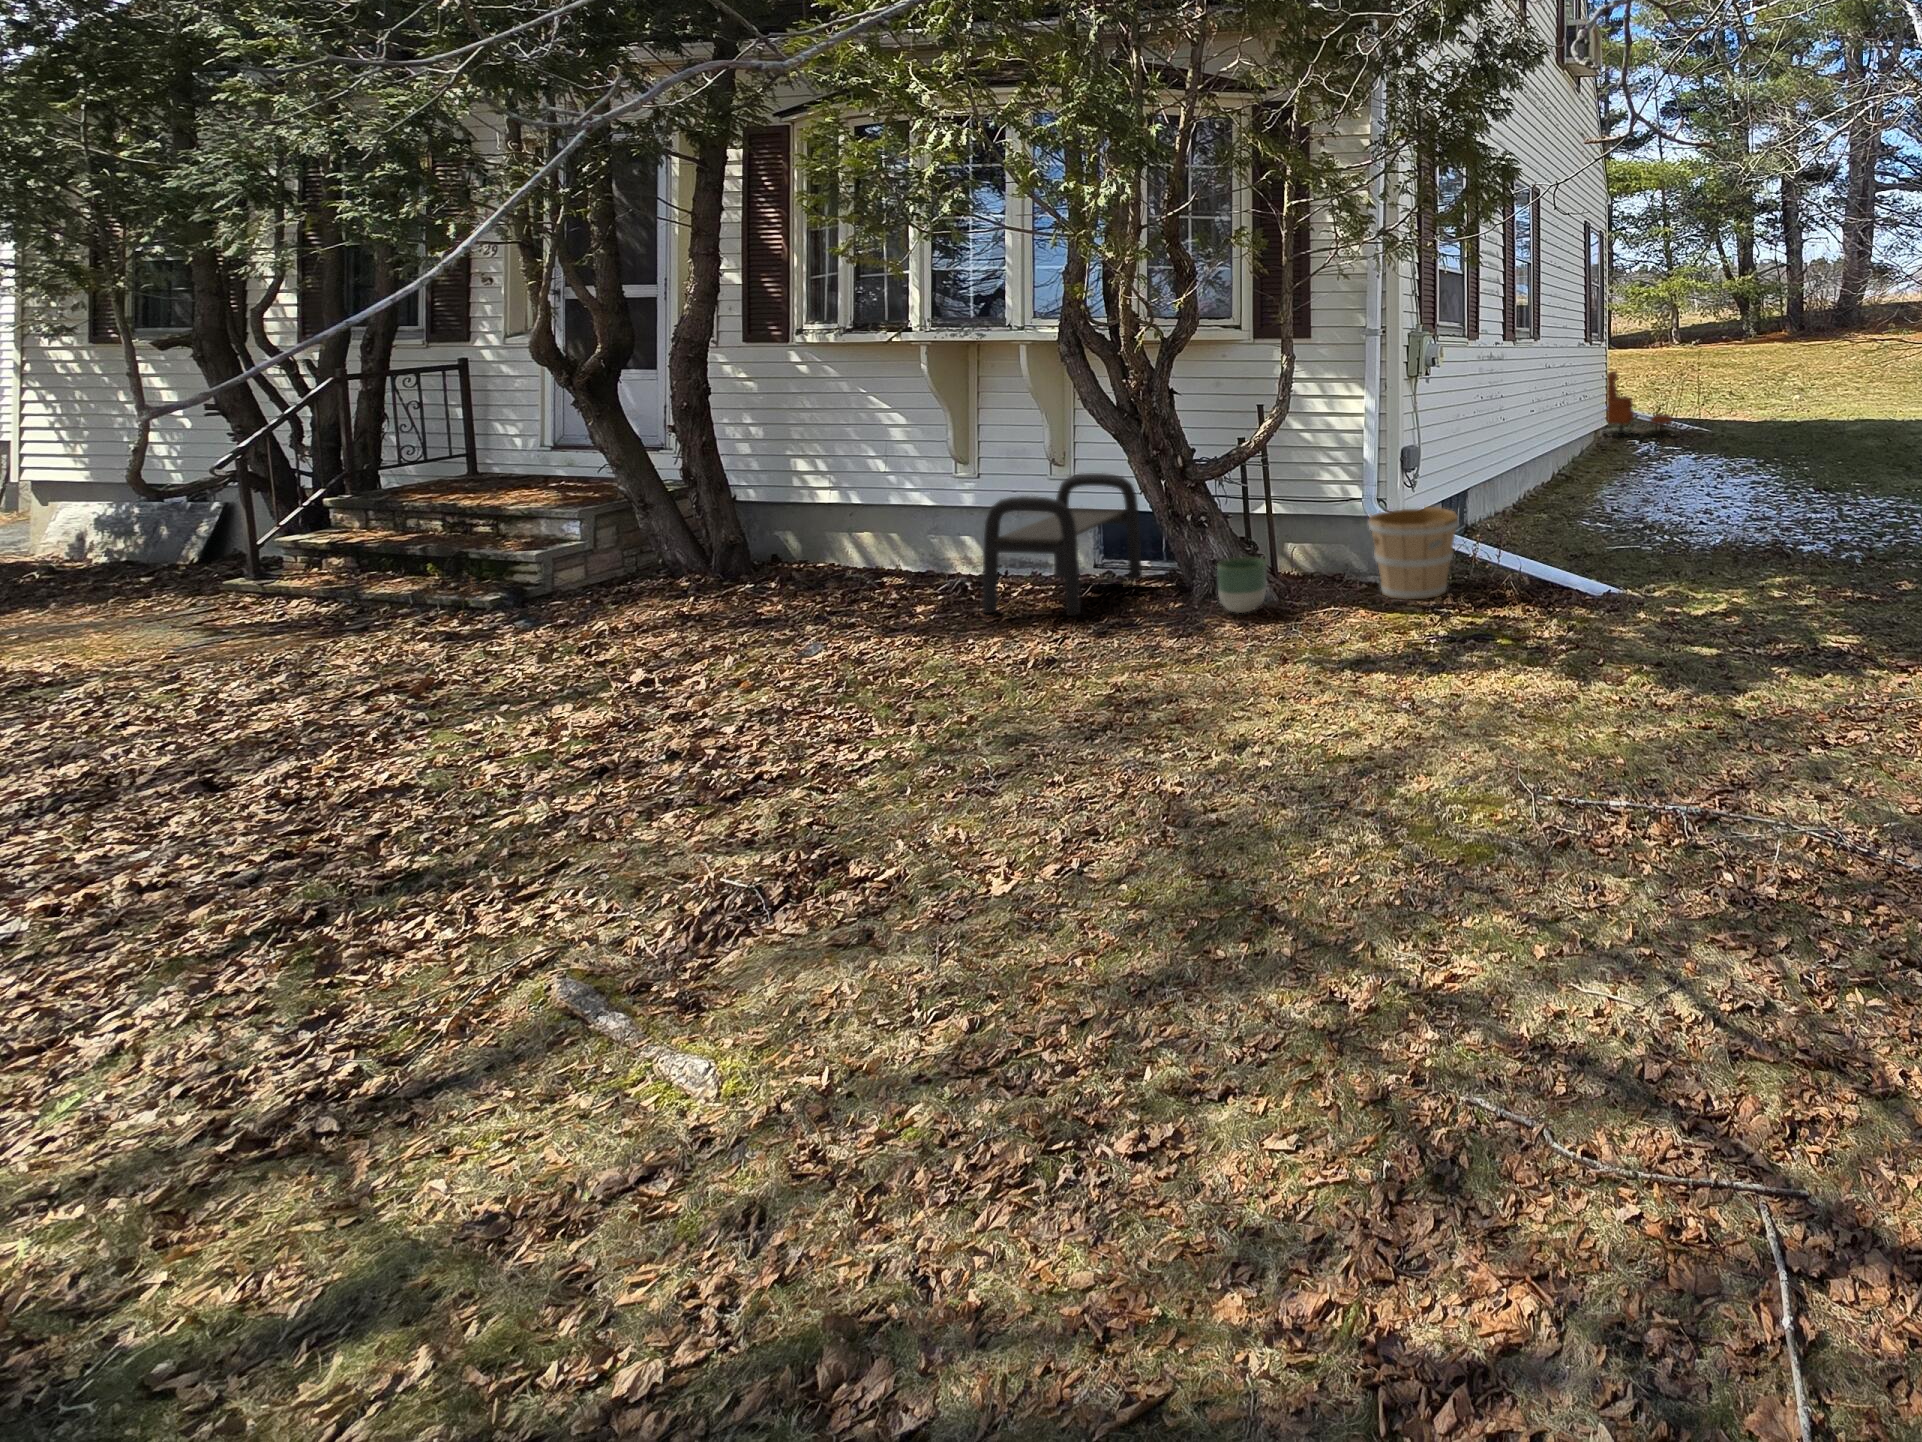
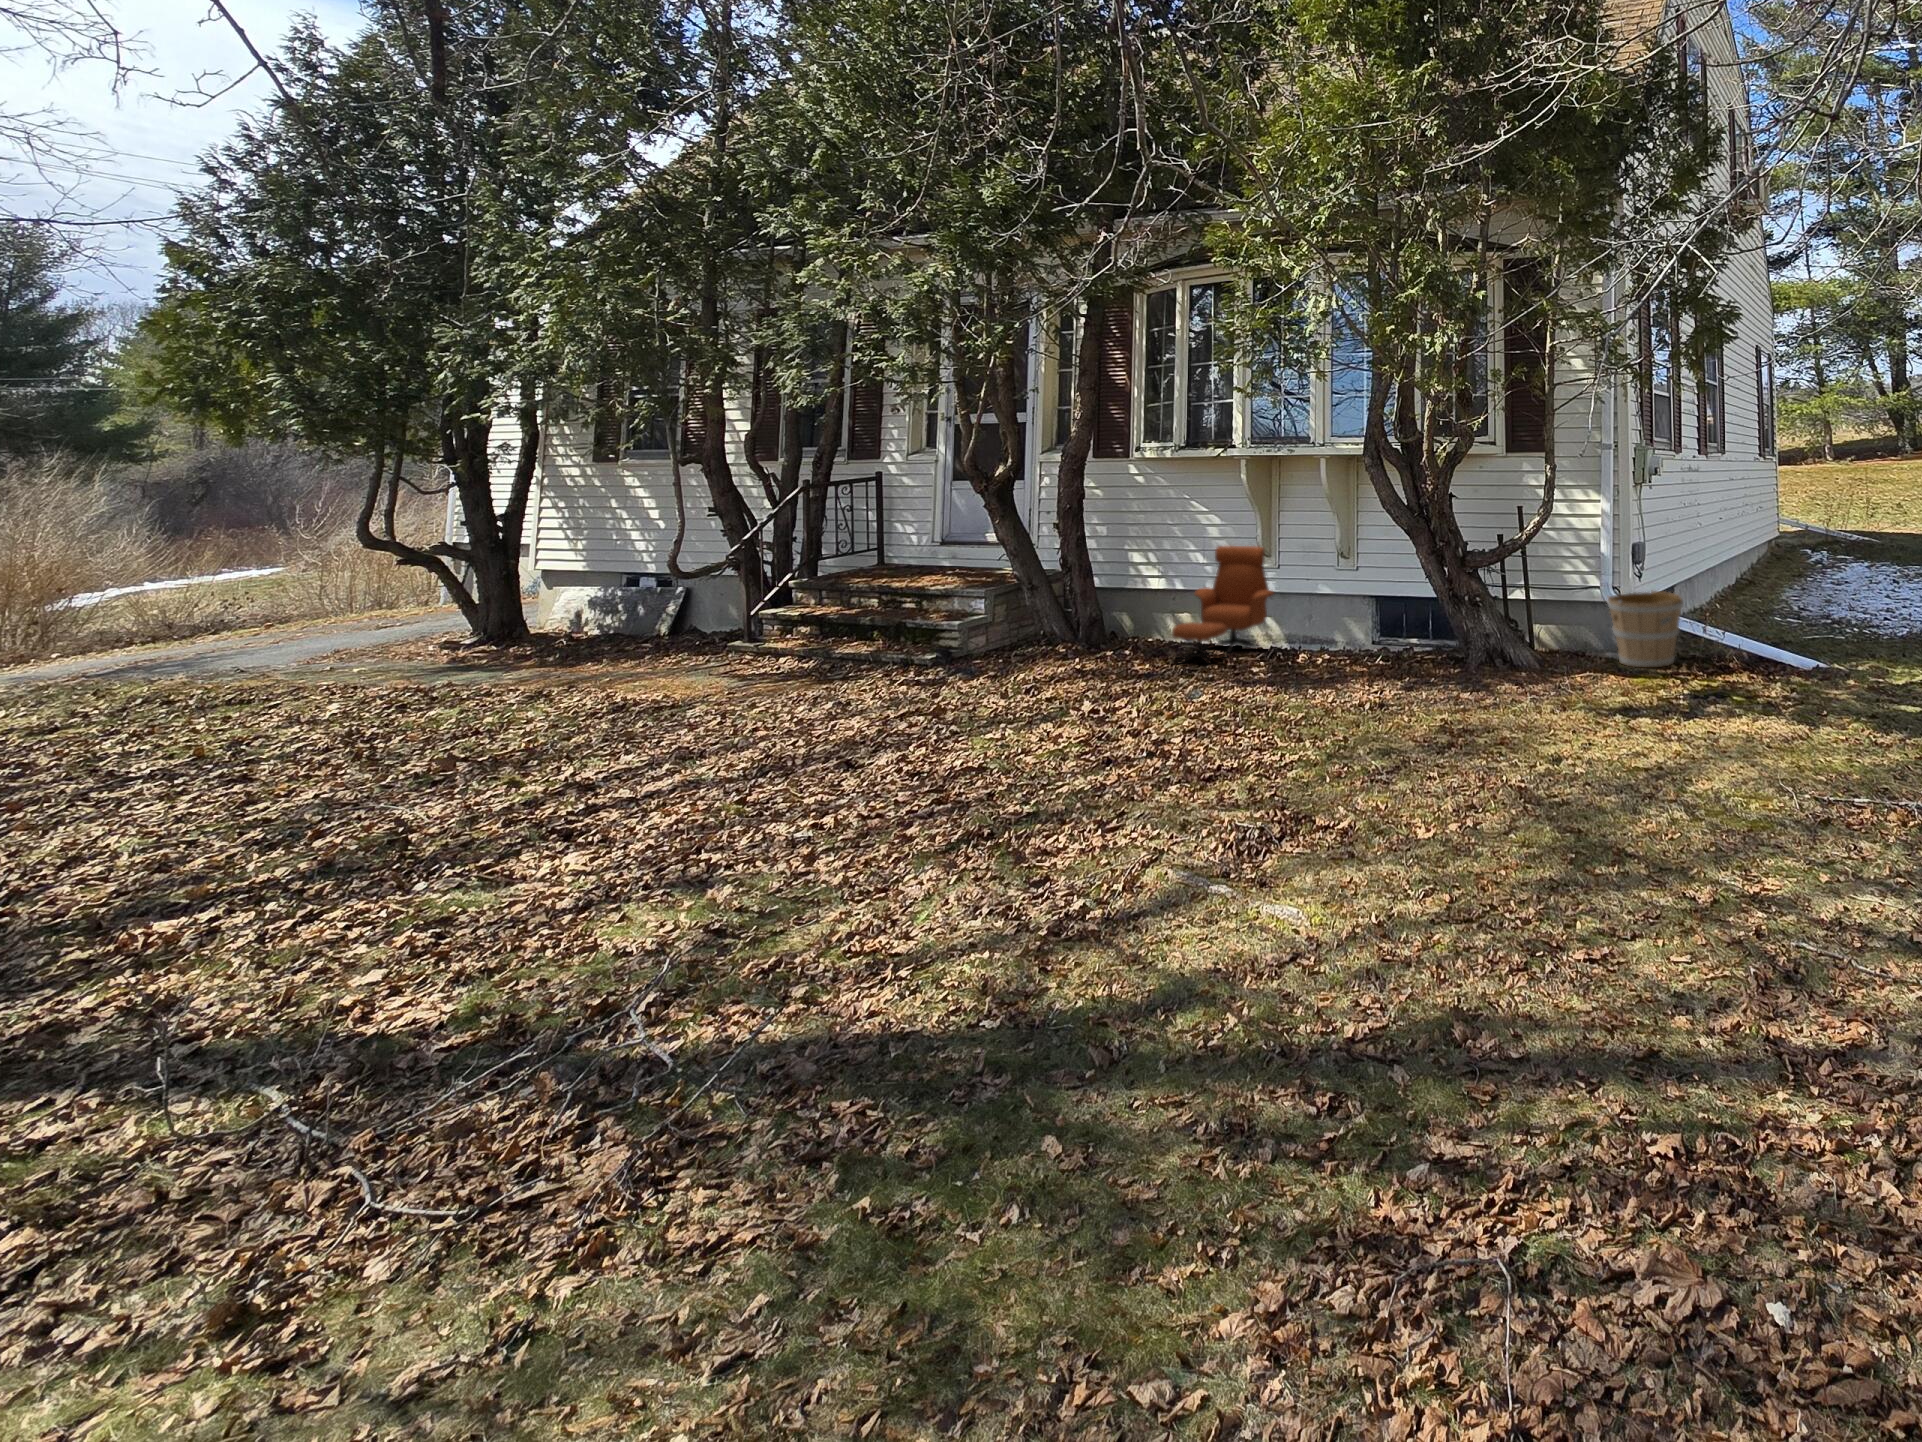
lounge chair: present [1606,371,1676,438] -> present [1172,546,1274,664]
bench: present [982,473,1142,616] -> none [1304,562,1417,675]
planter: present [1217,557,1266,613] -> none [1490,630,1529,675]

